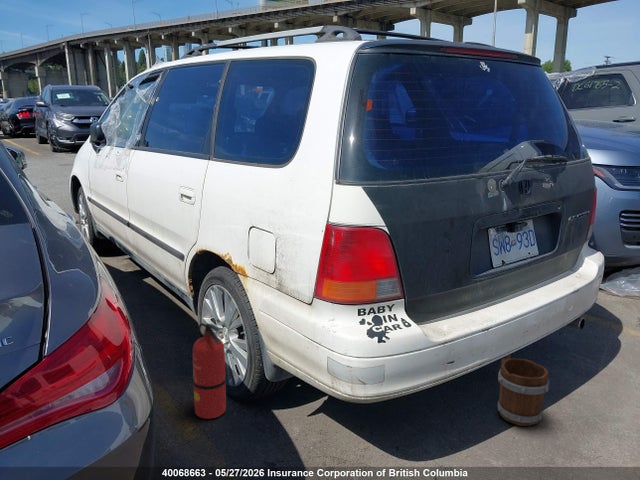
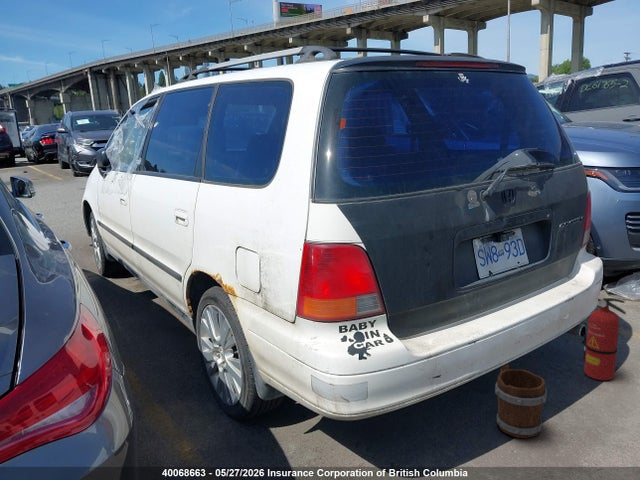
fire extinguisher: present [193,323,226,419] -> present [582,298,626,380]

